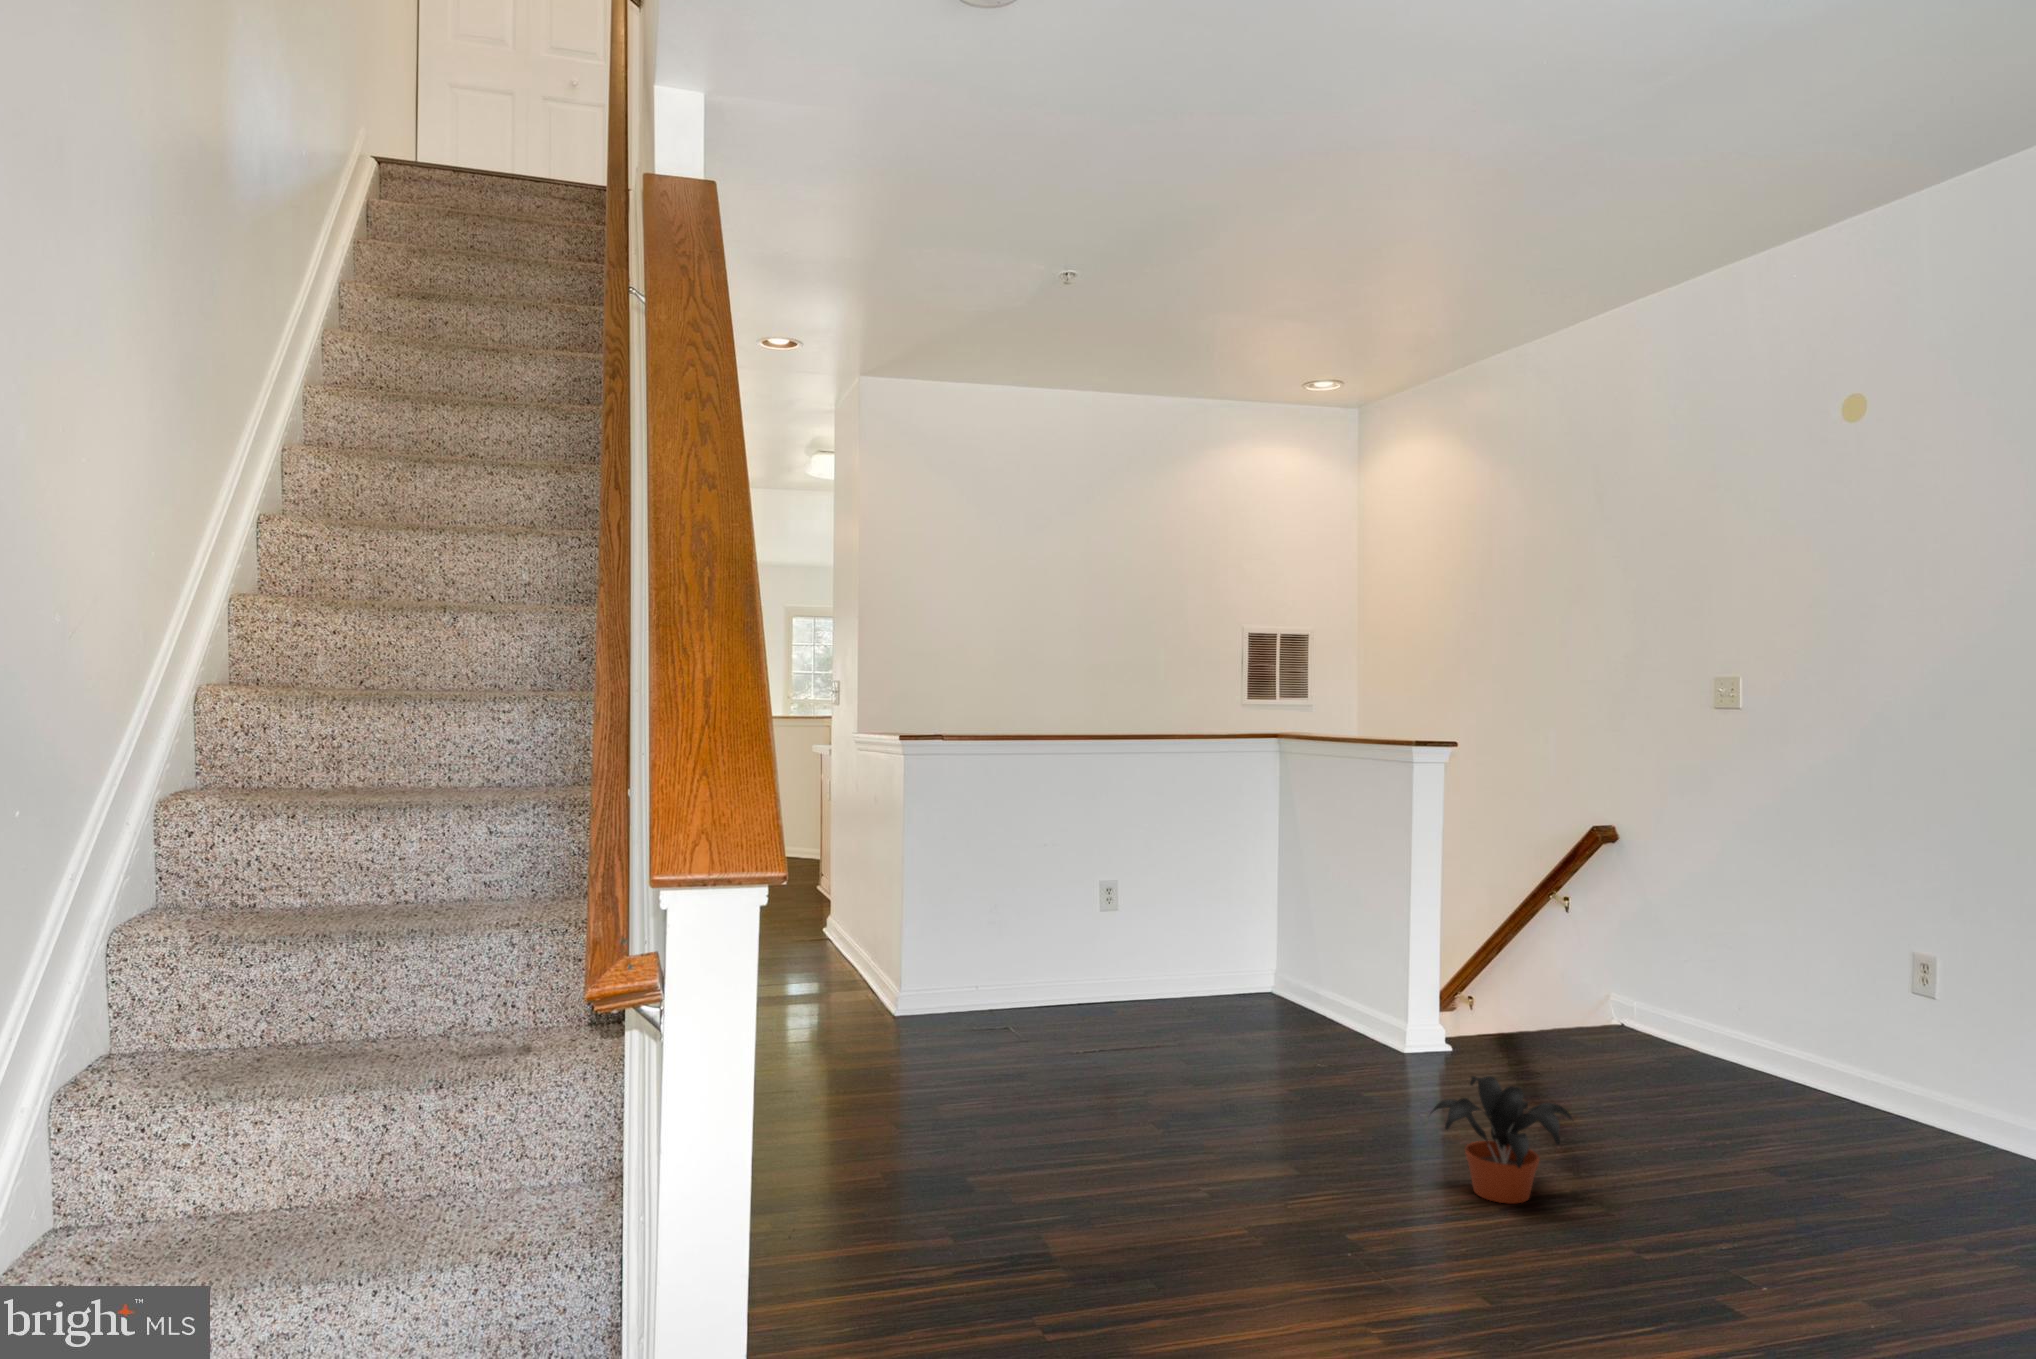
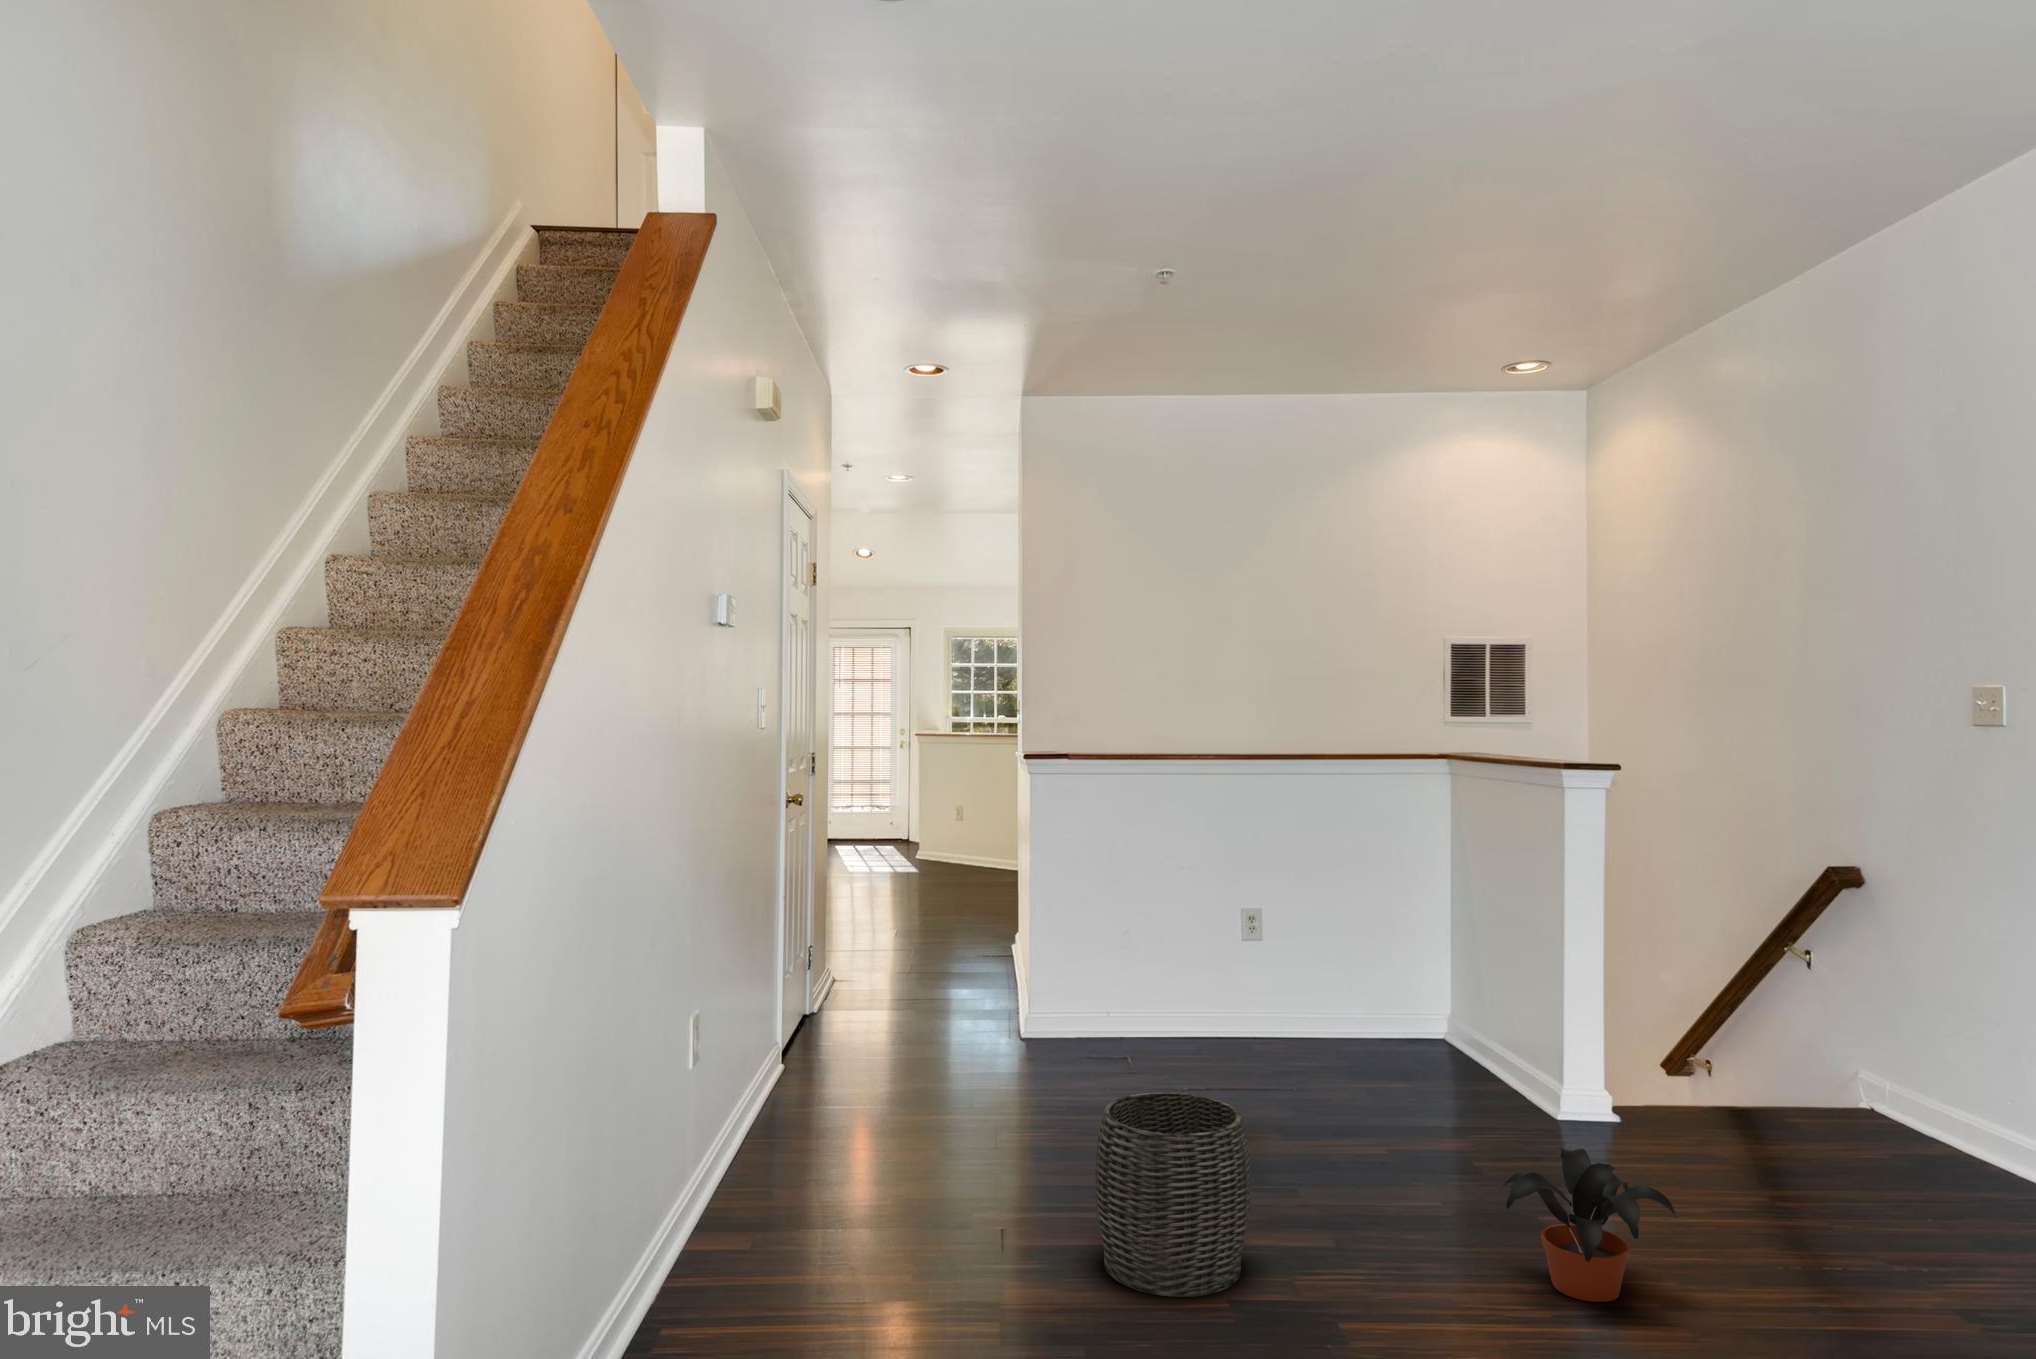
woven basket: none [1085,1050,1228,1234] -> present [1096,1092,1250,1297]

